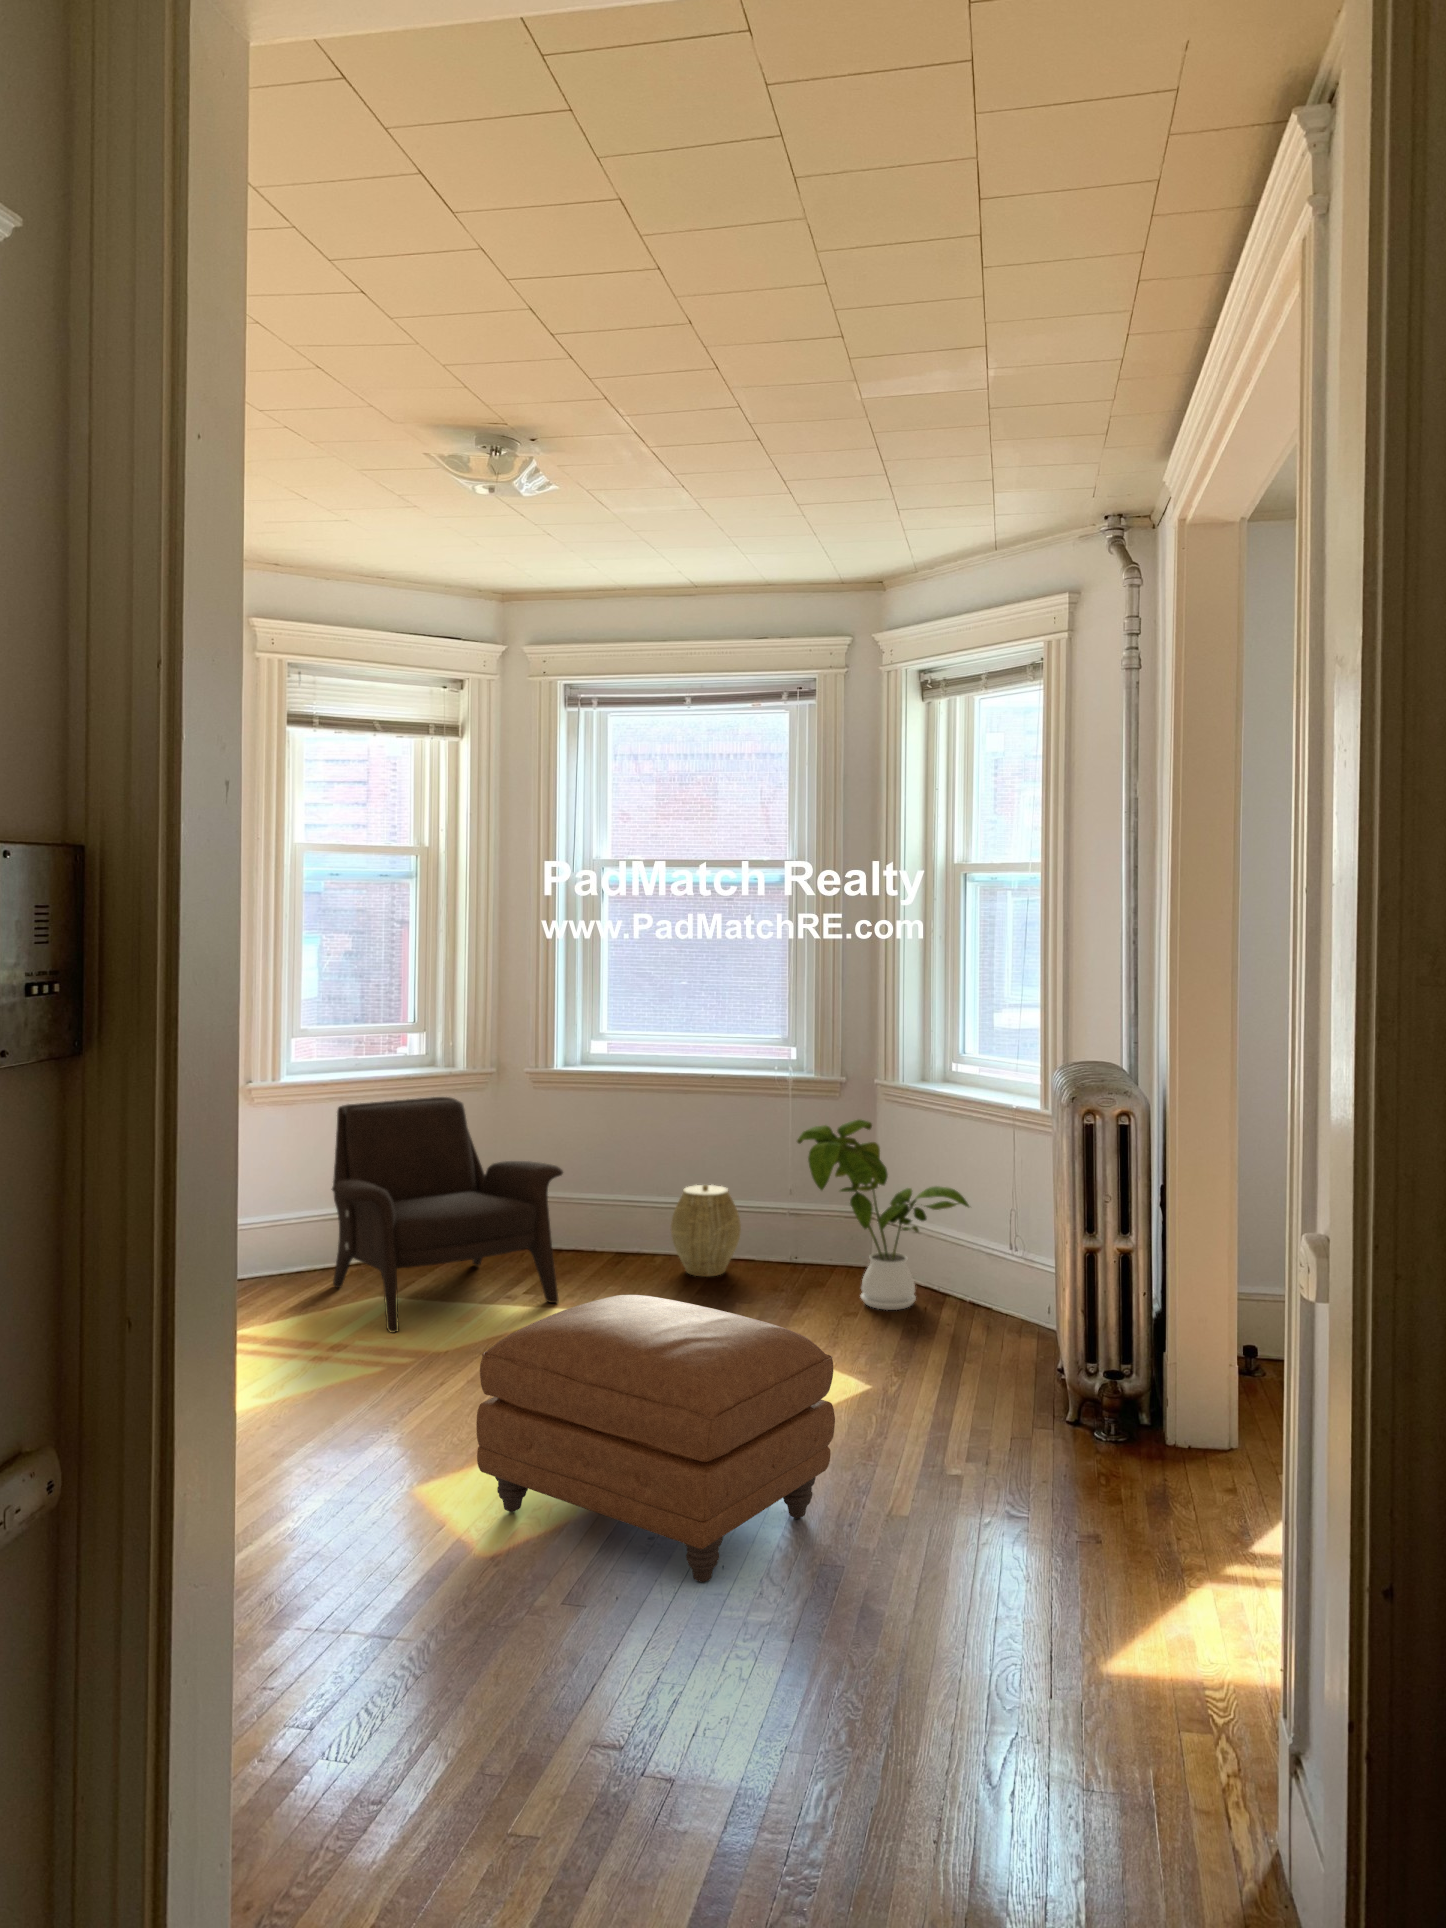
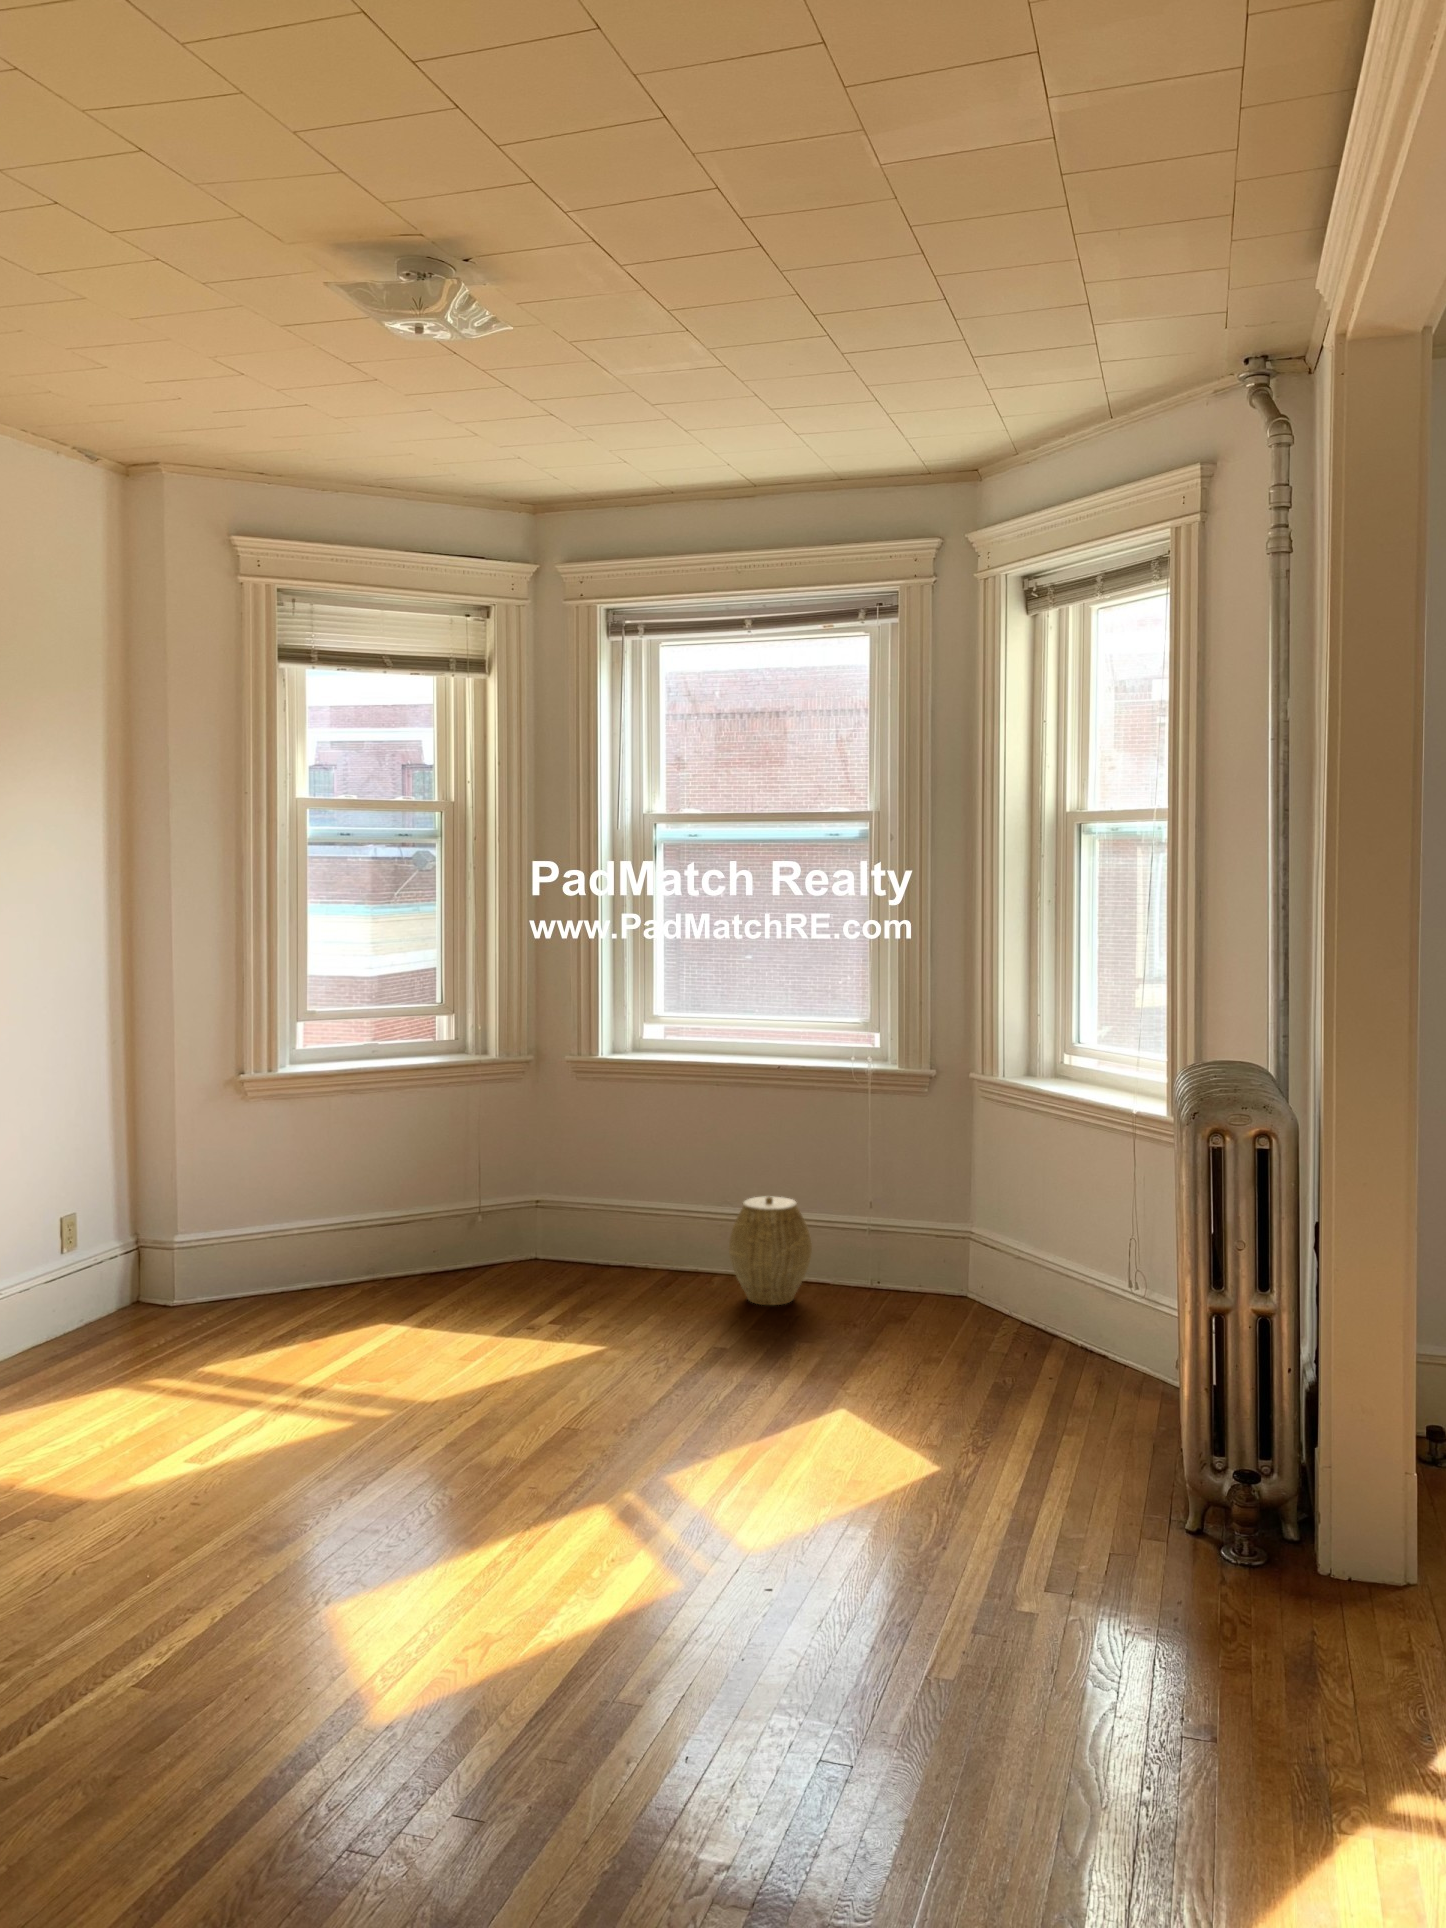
armchair: present [332,1097,563,1333] -> none [327,1090,597,1370]
house plant: present [797,1119,969,1310] -> none [868,1125,1081,1357]
ottoman: present [476,1295,835,1582] -> none [406,1357,859,1757]

